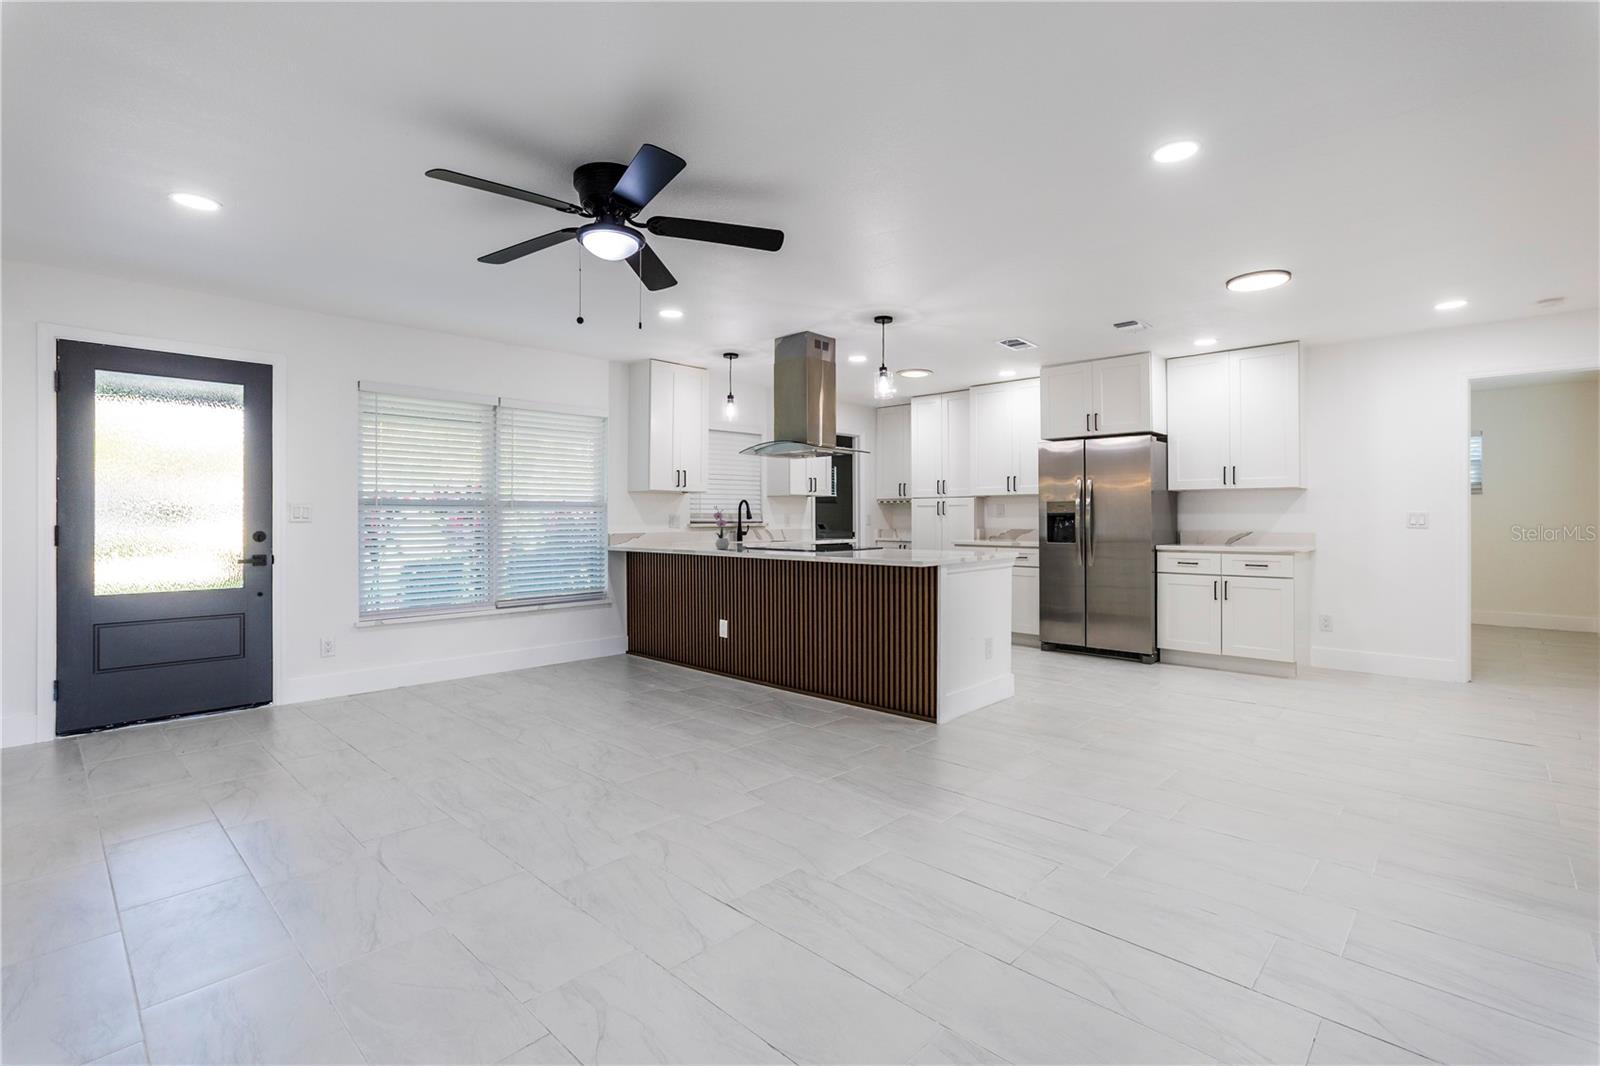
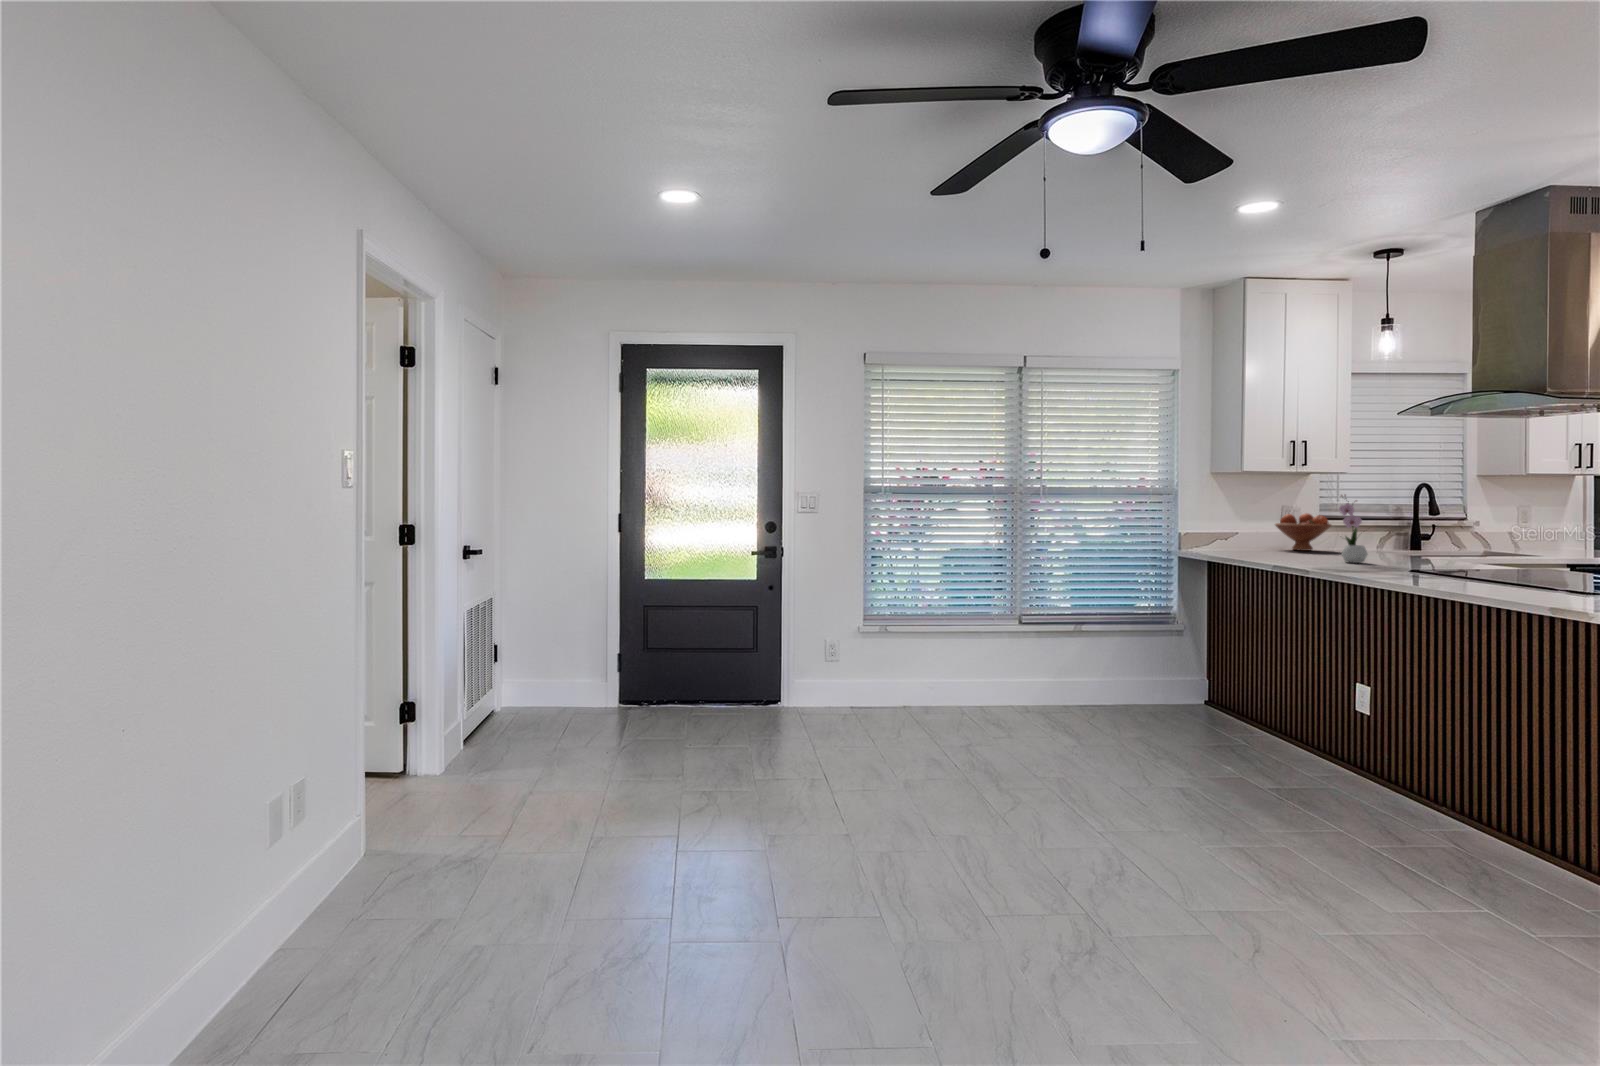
fruit bowl: none [666,519,699,544] -> present [1275,513,1331,551]

